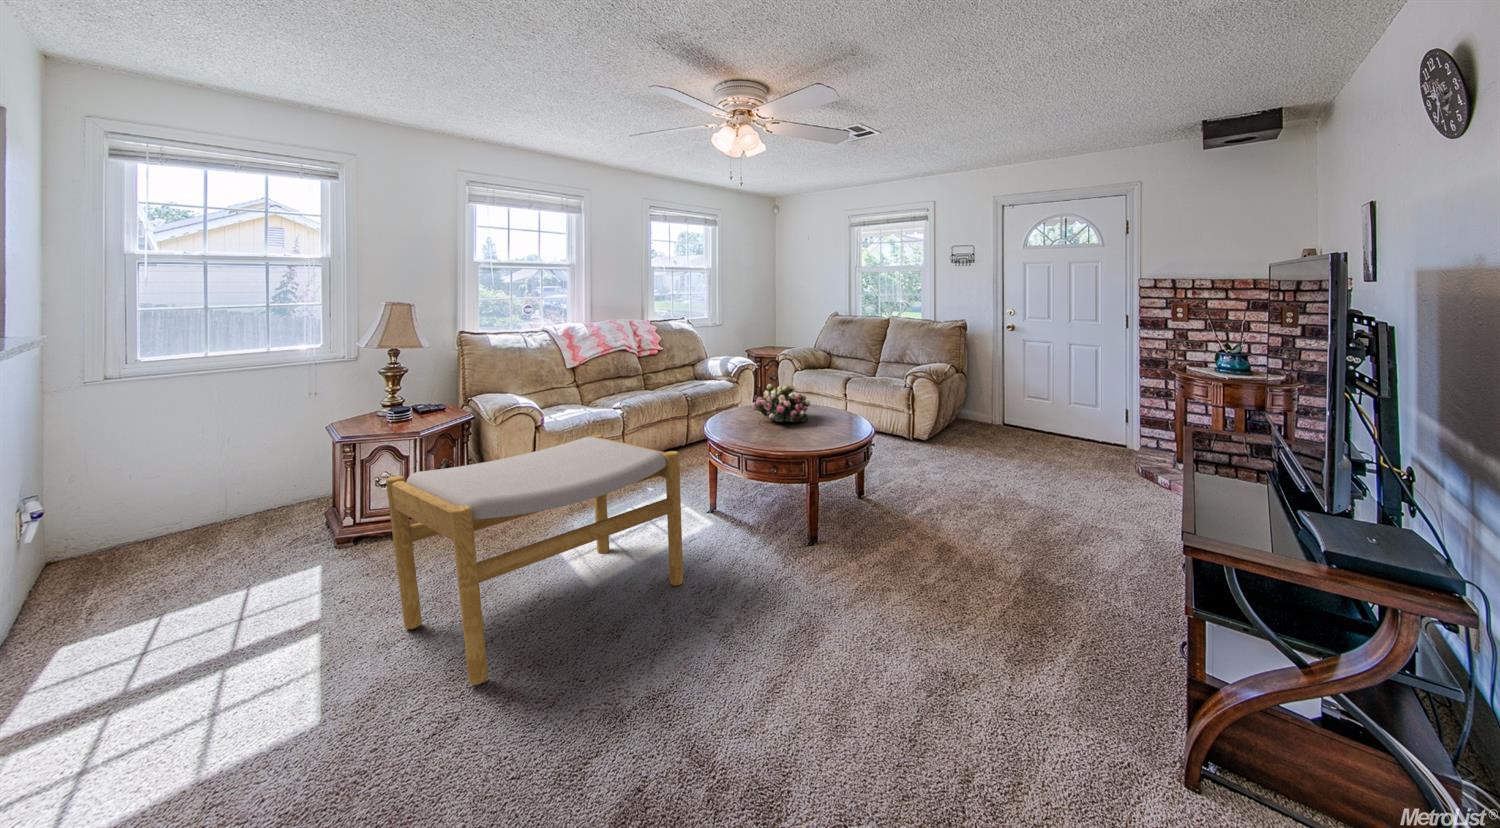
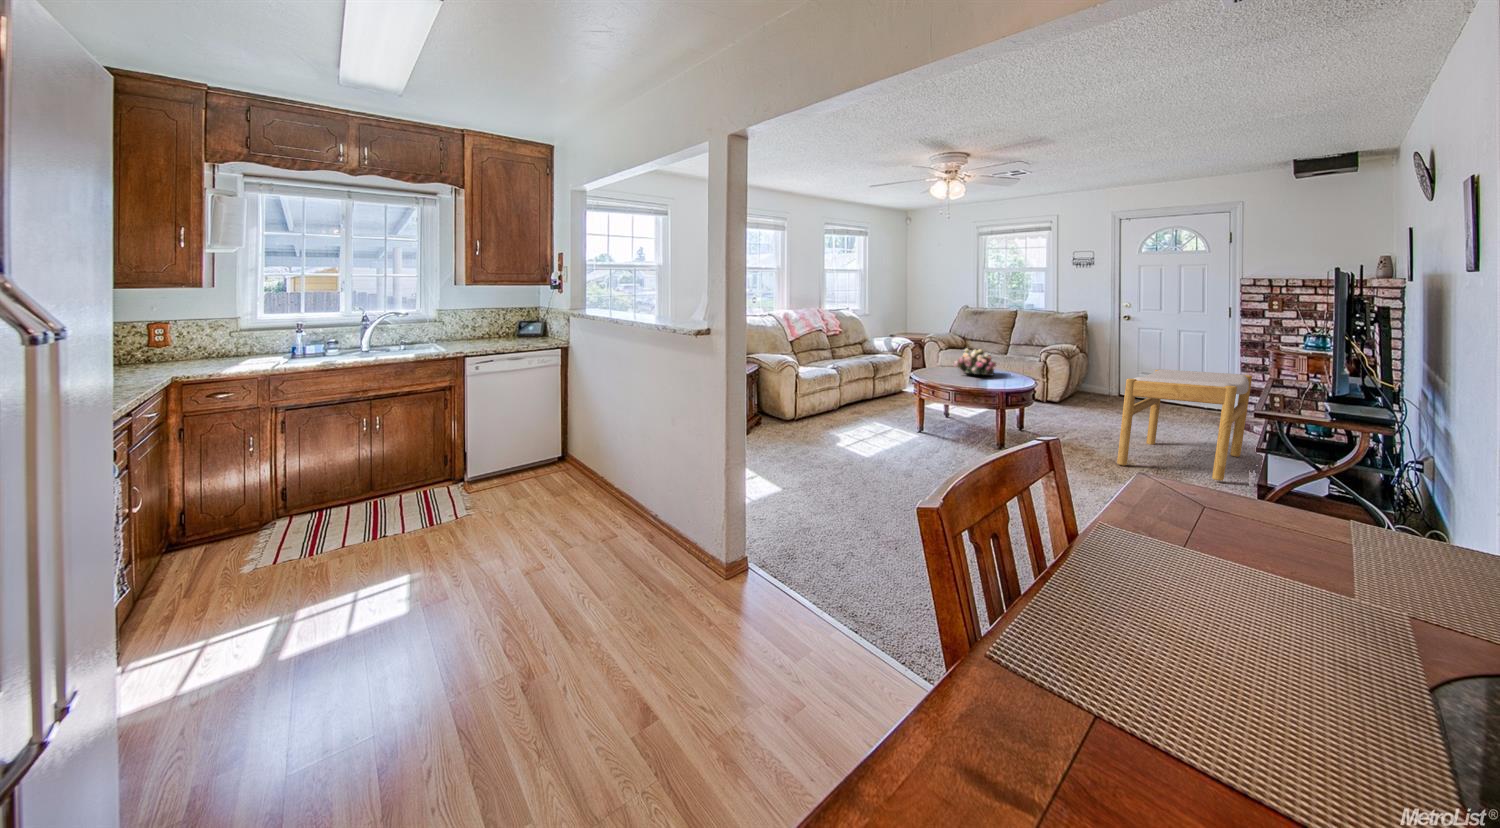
footstool: present [386,435,683,685] -> present [1117,369,1252,481]

